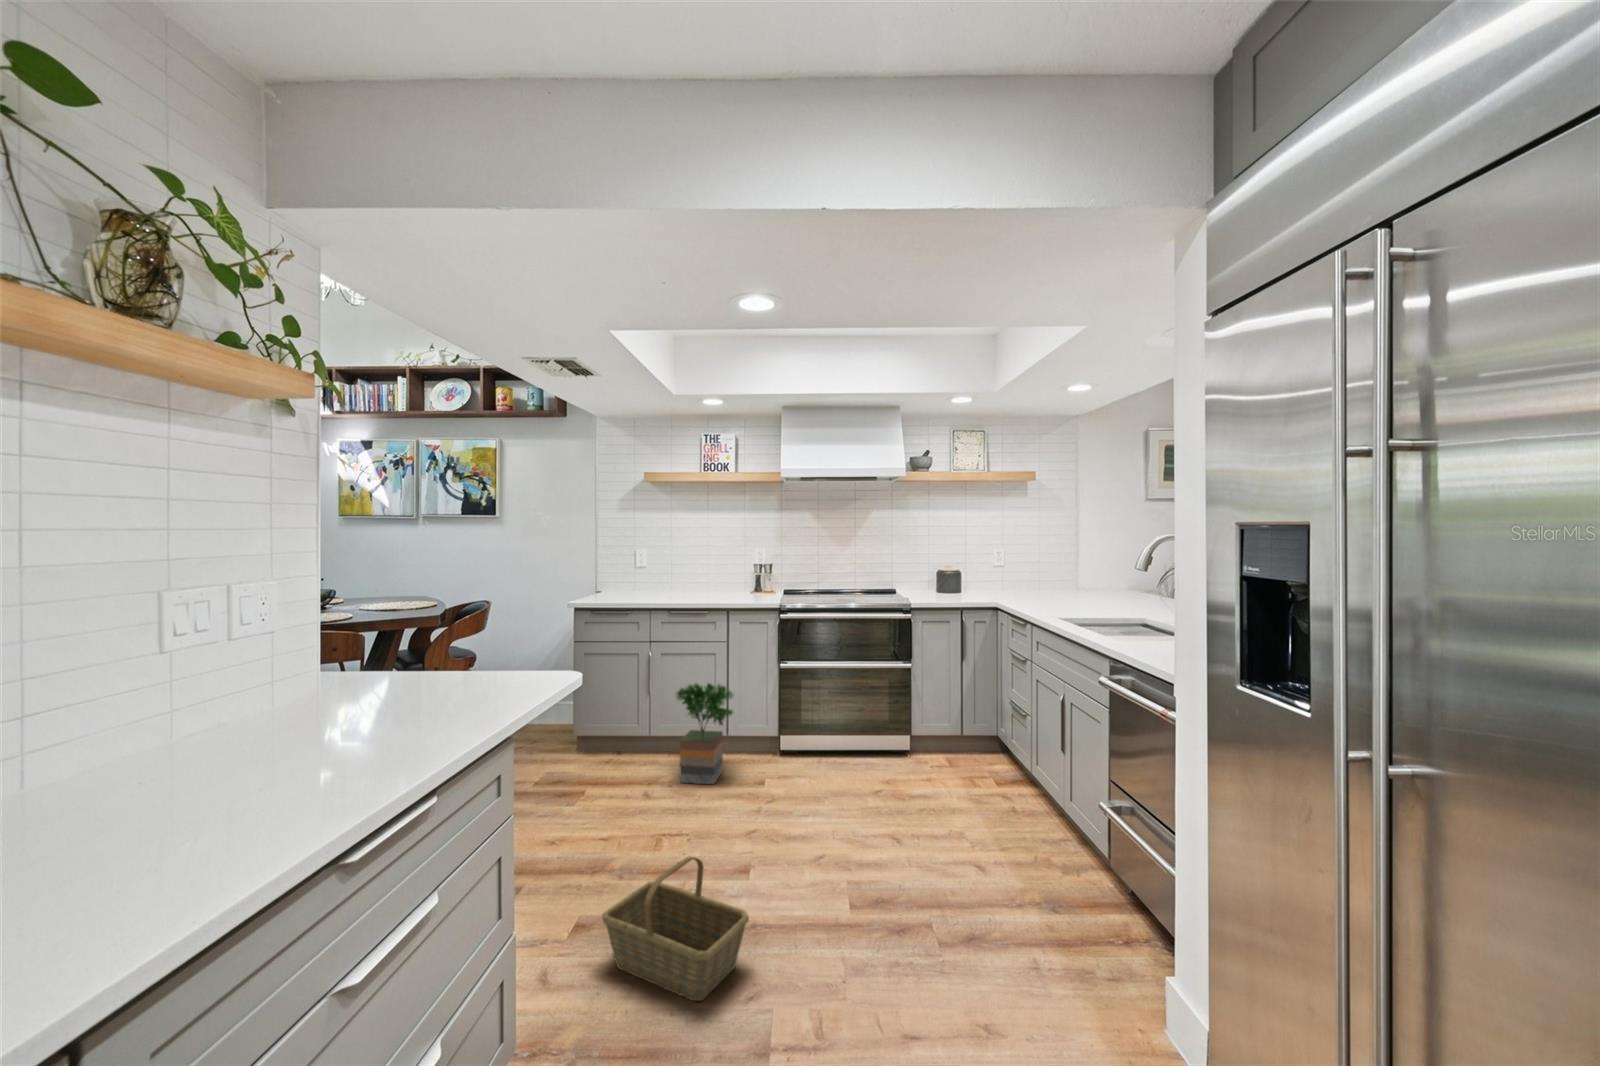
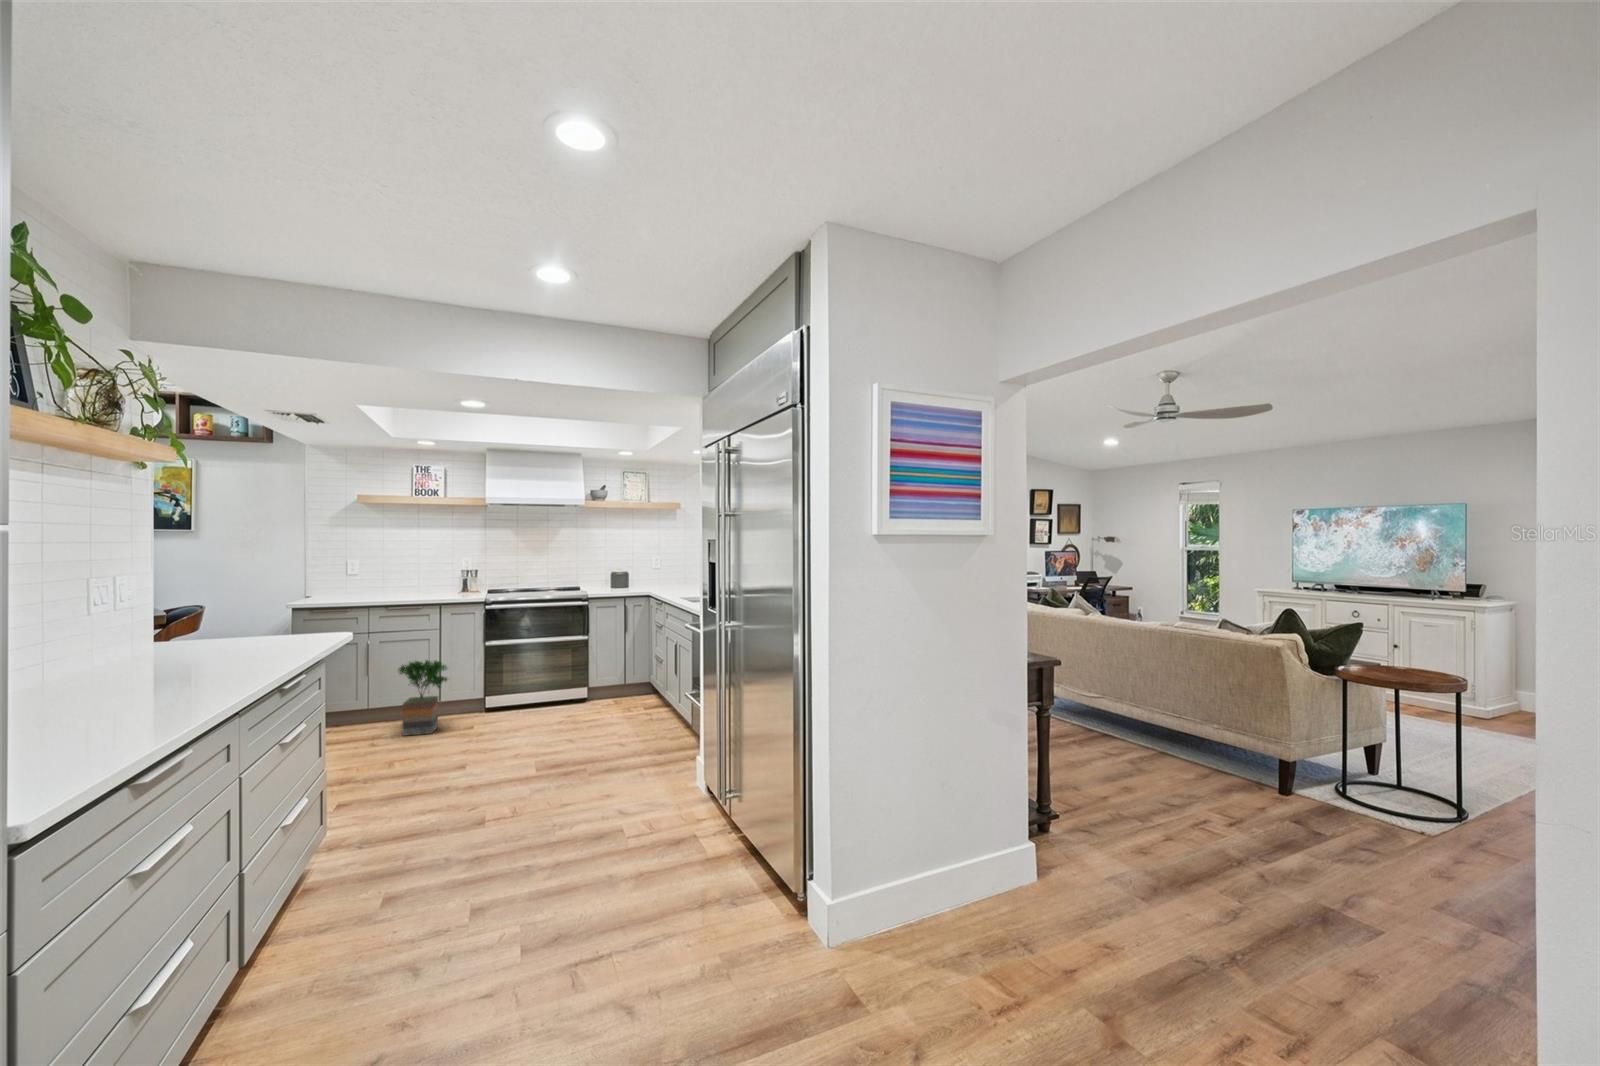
basket: present [602,856,749,1001] -> none [372,745,474,817]

